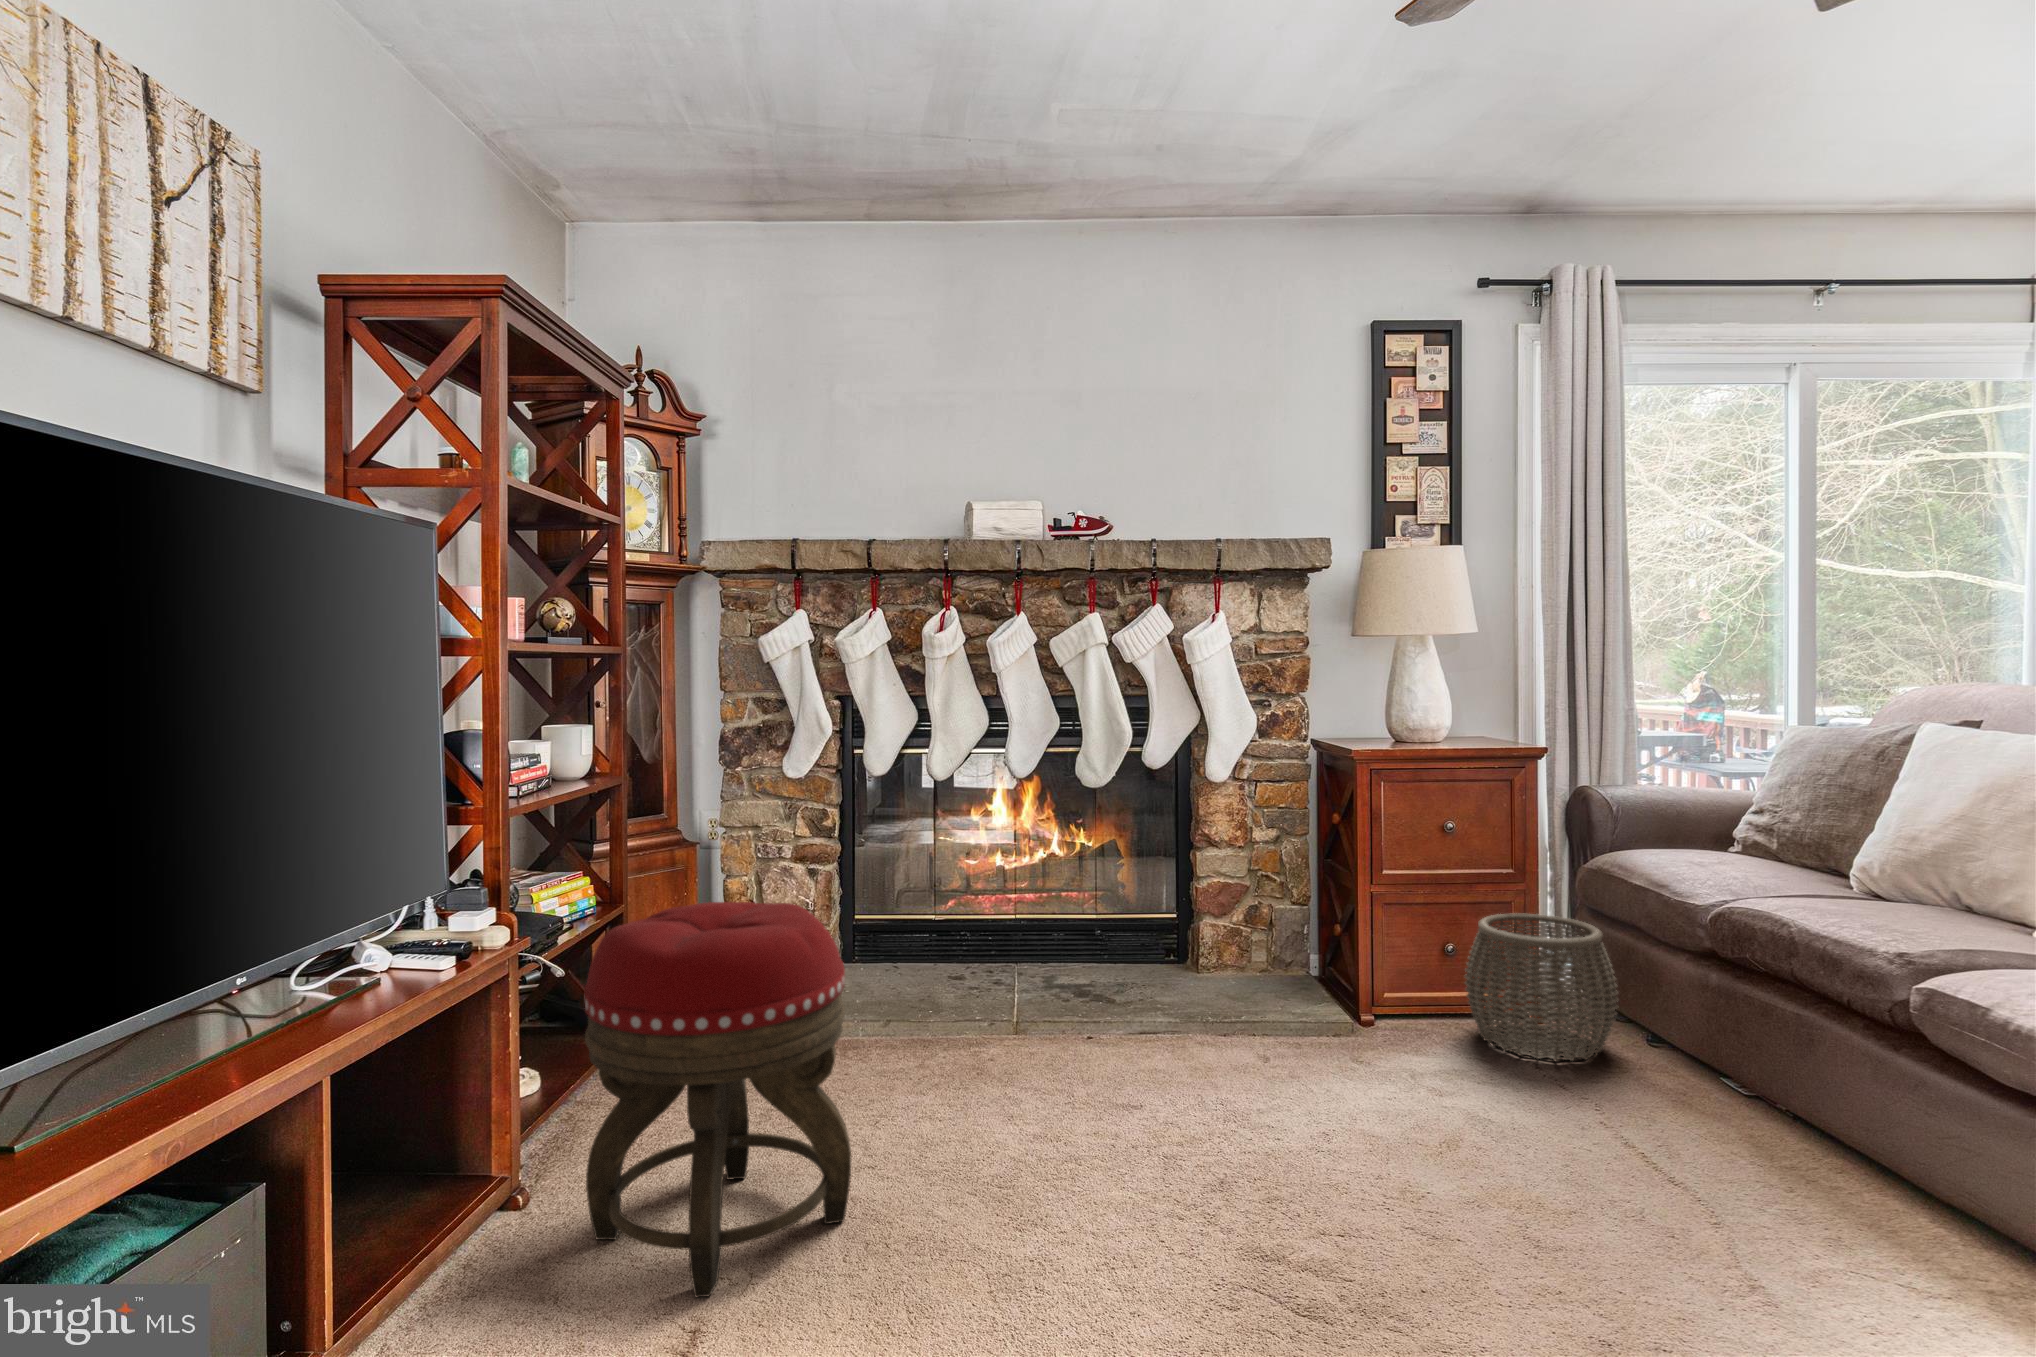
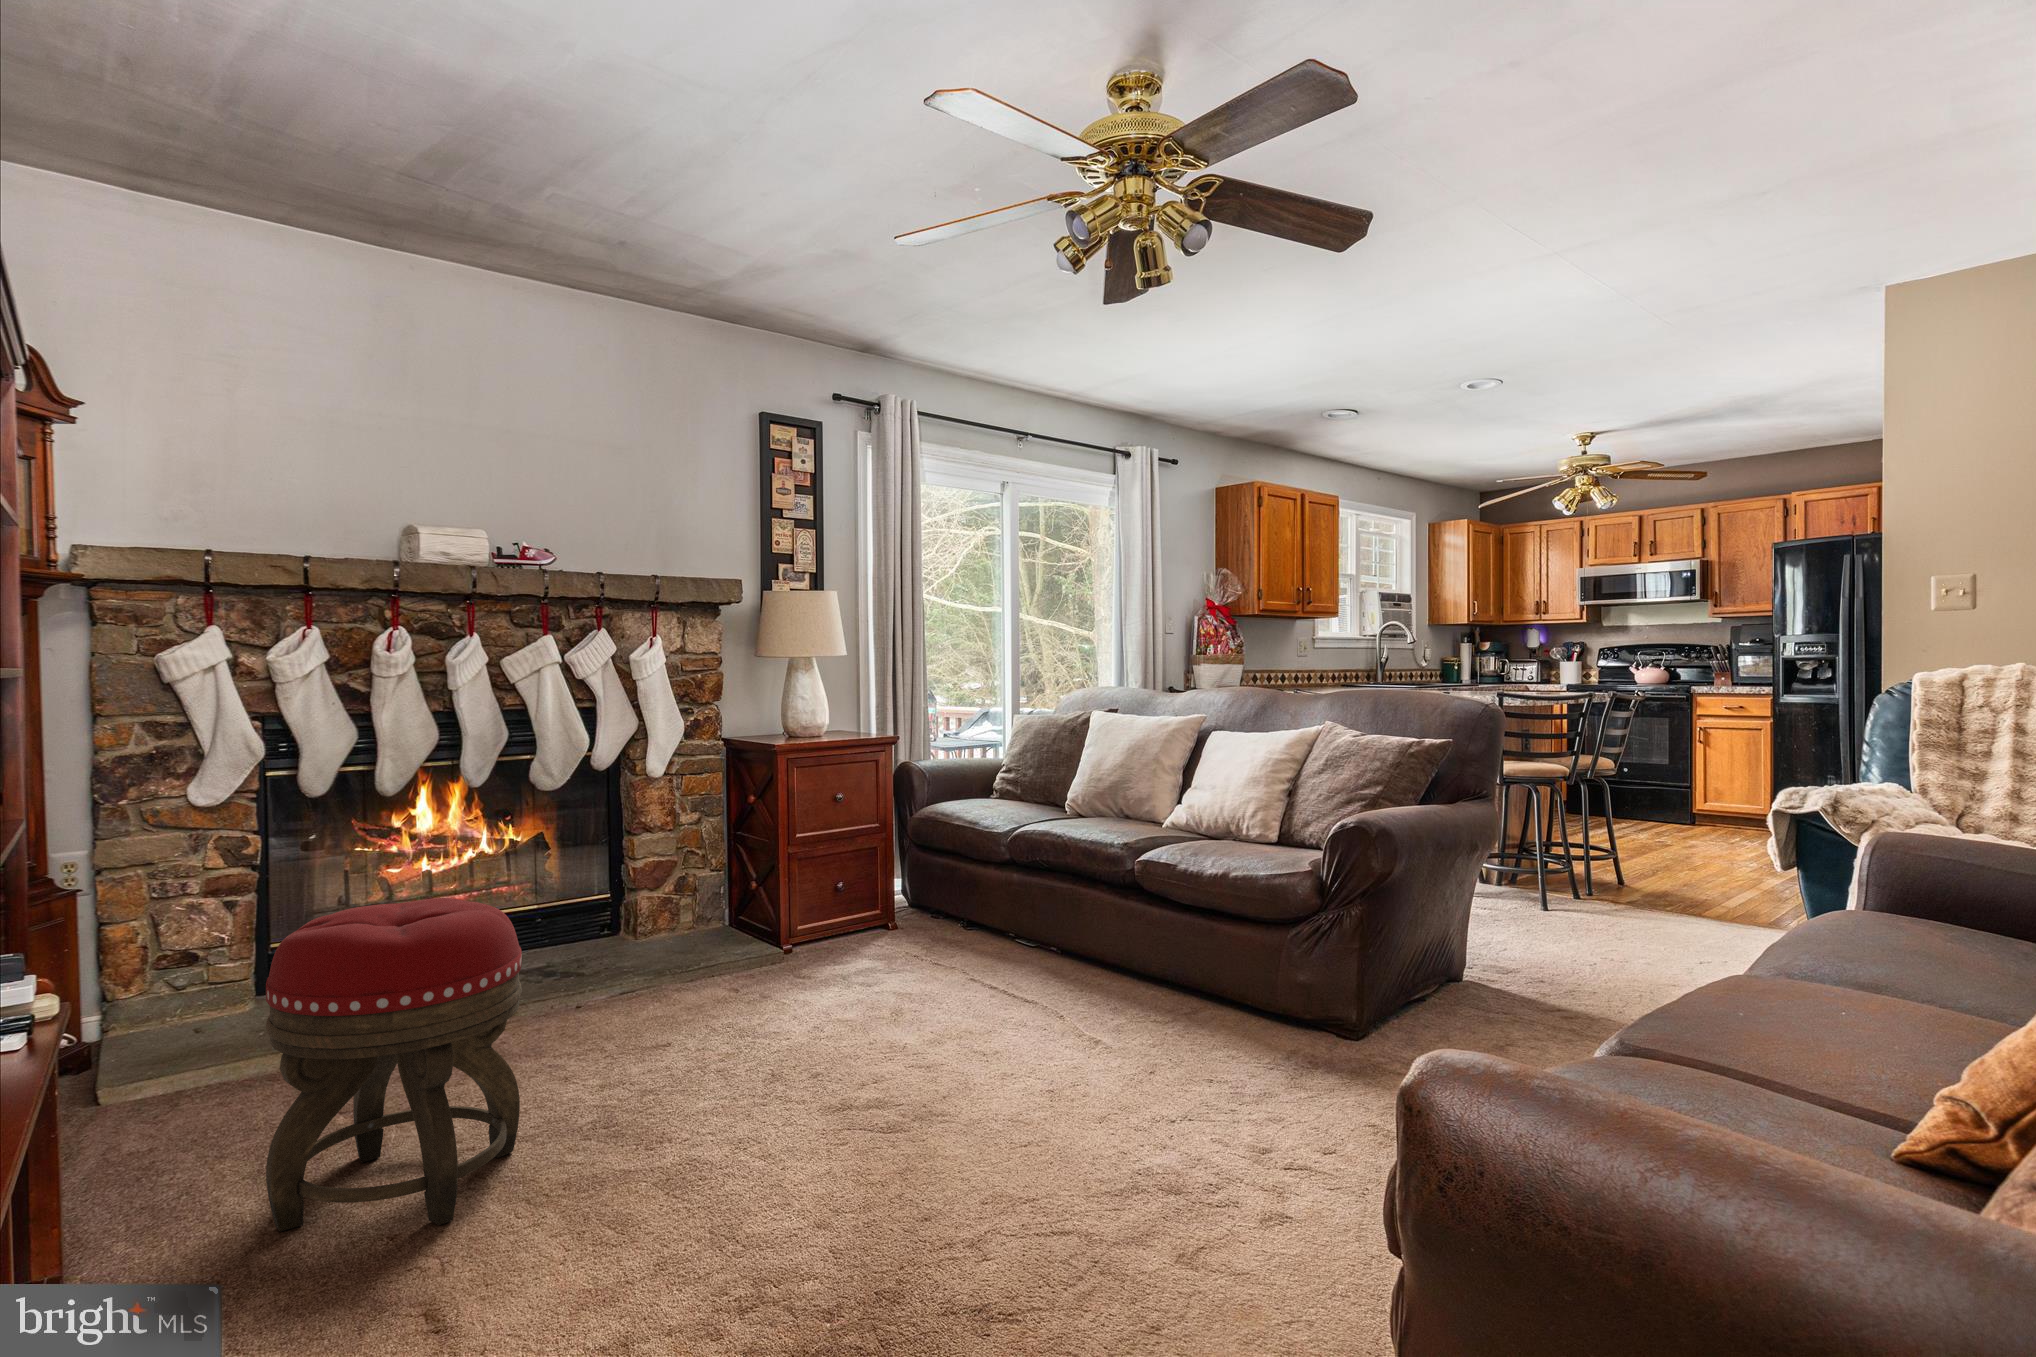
woven basket: present [1465,913,1618,1061] -> none [857,853,953,949]

